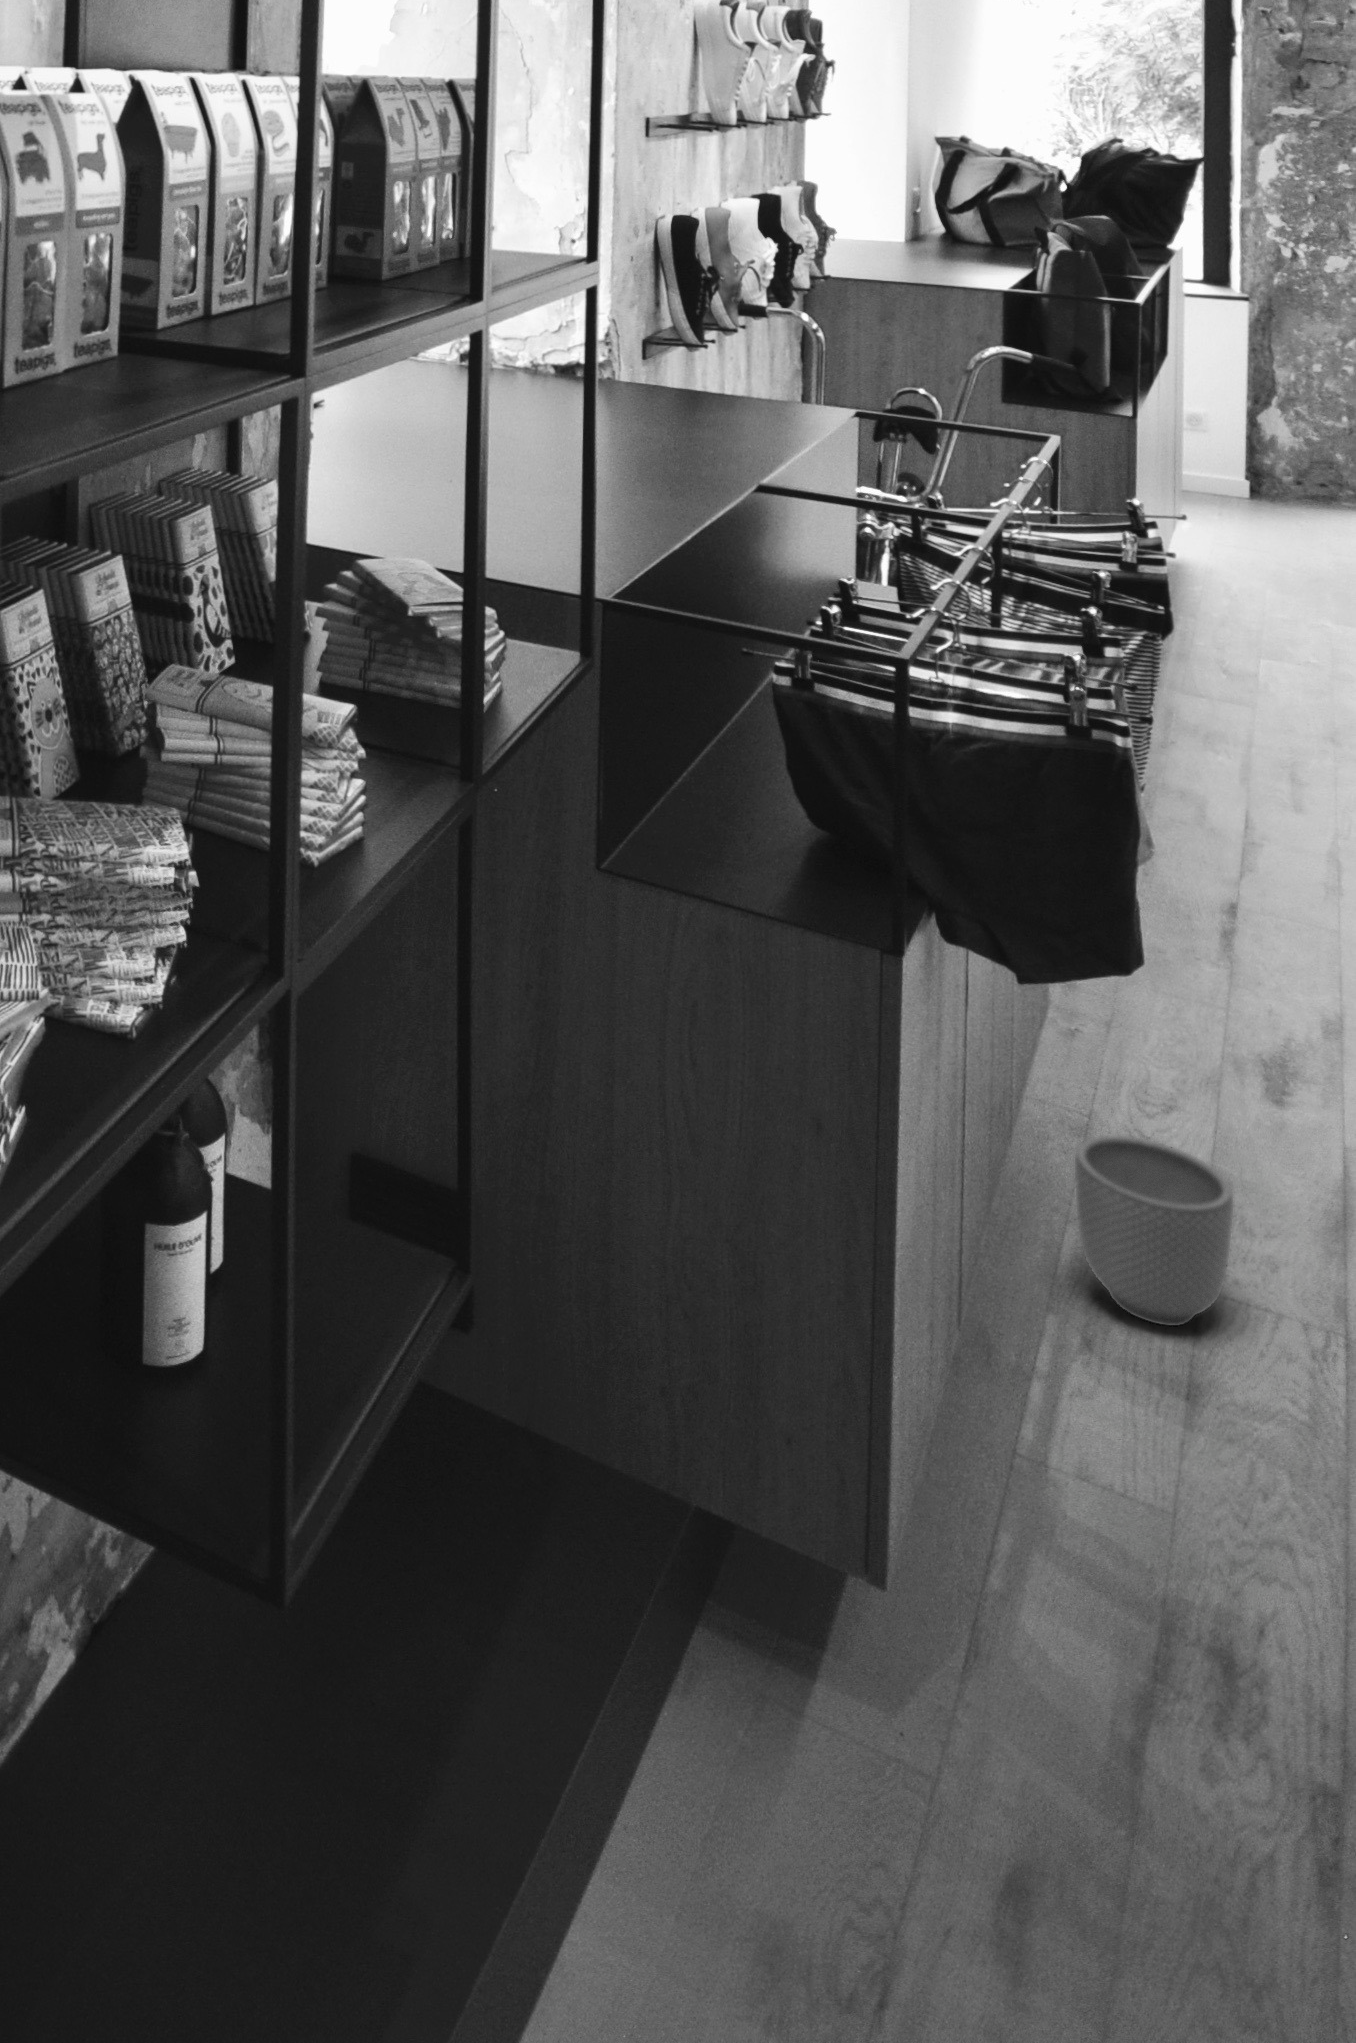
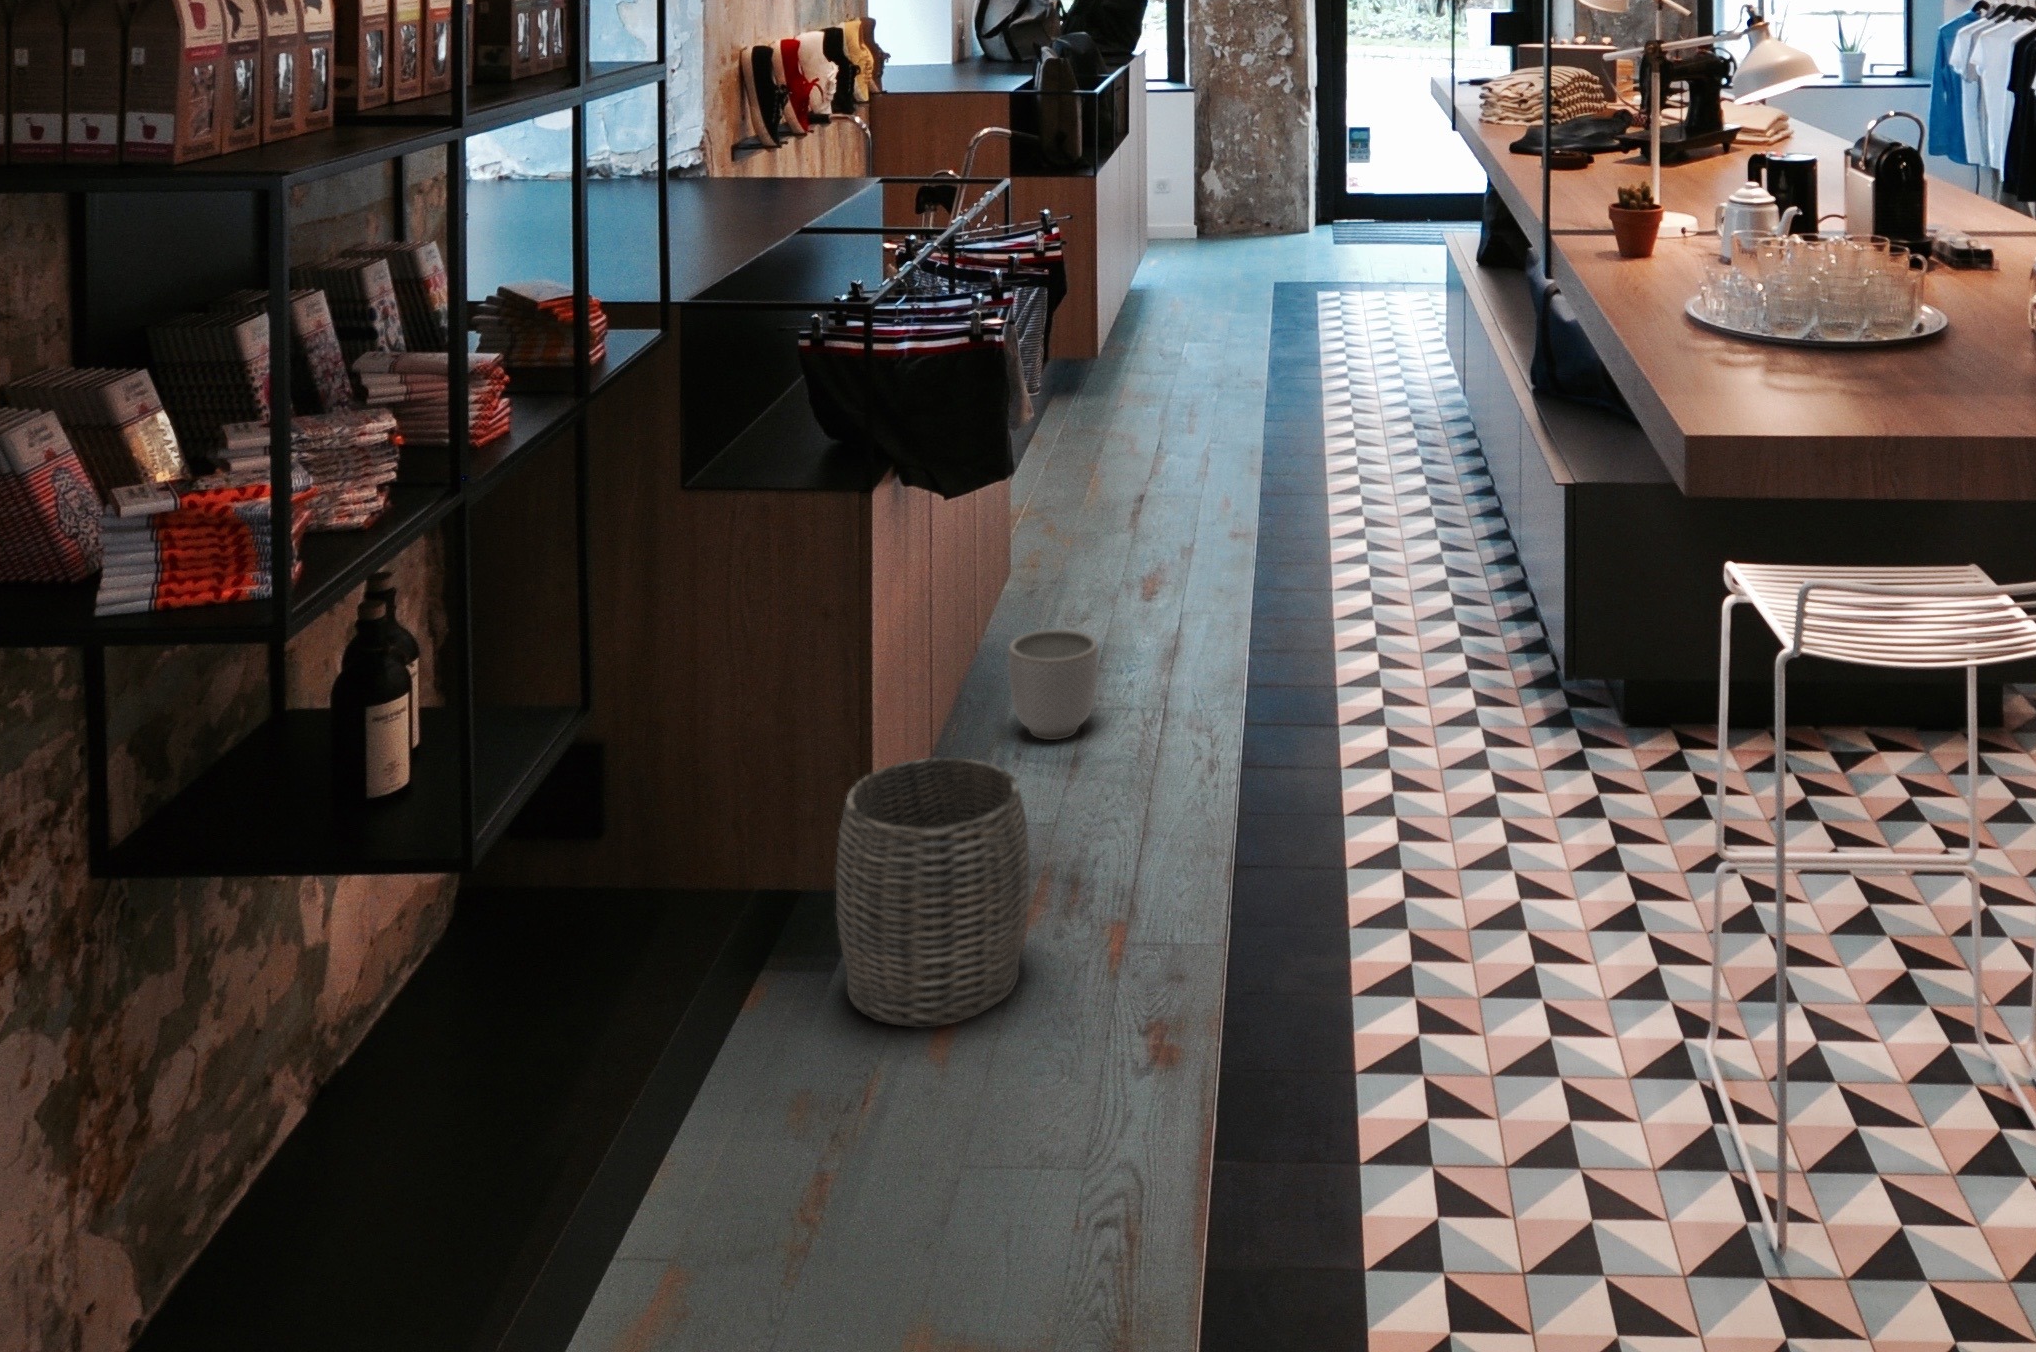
woven basket: none [839,1388,1189,1914] -> present [836,758,1029,1027]

